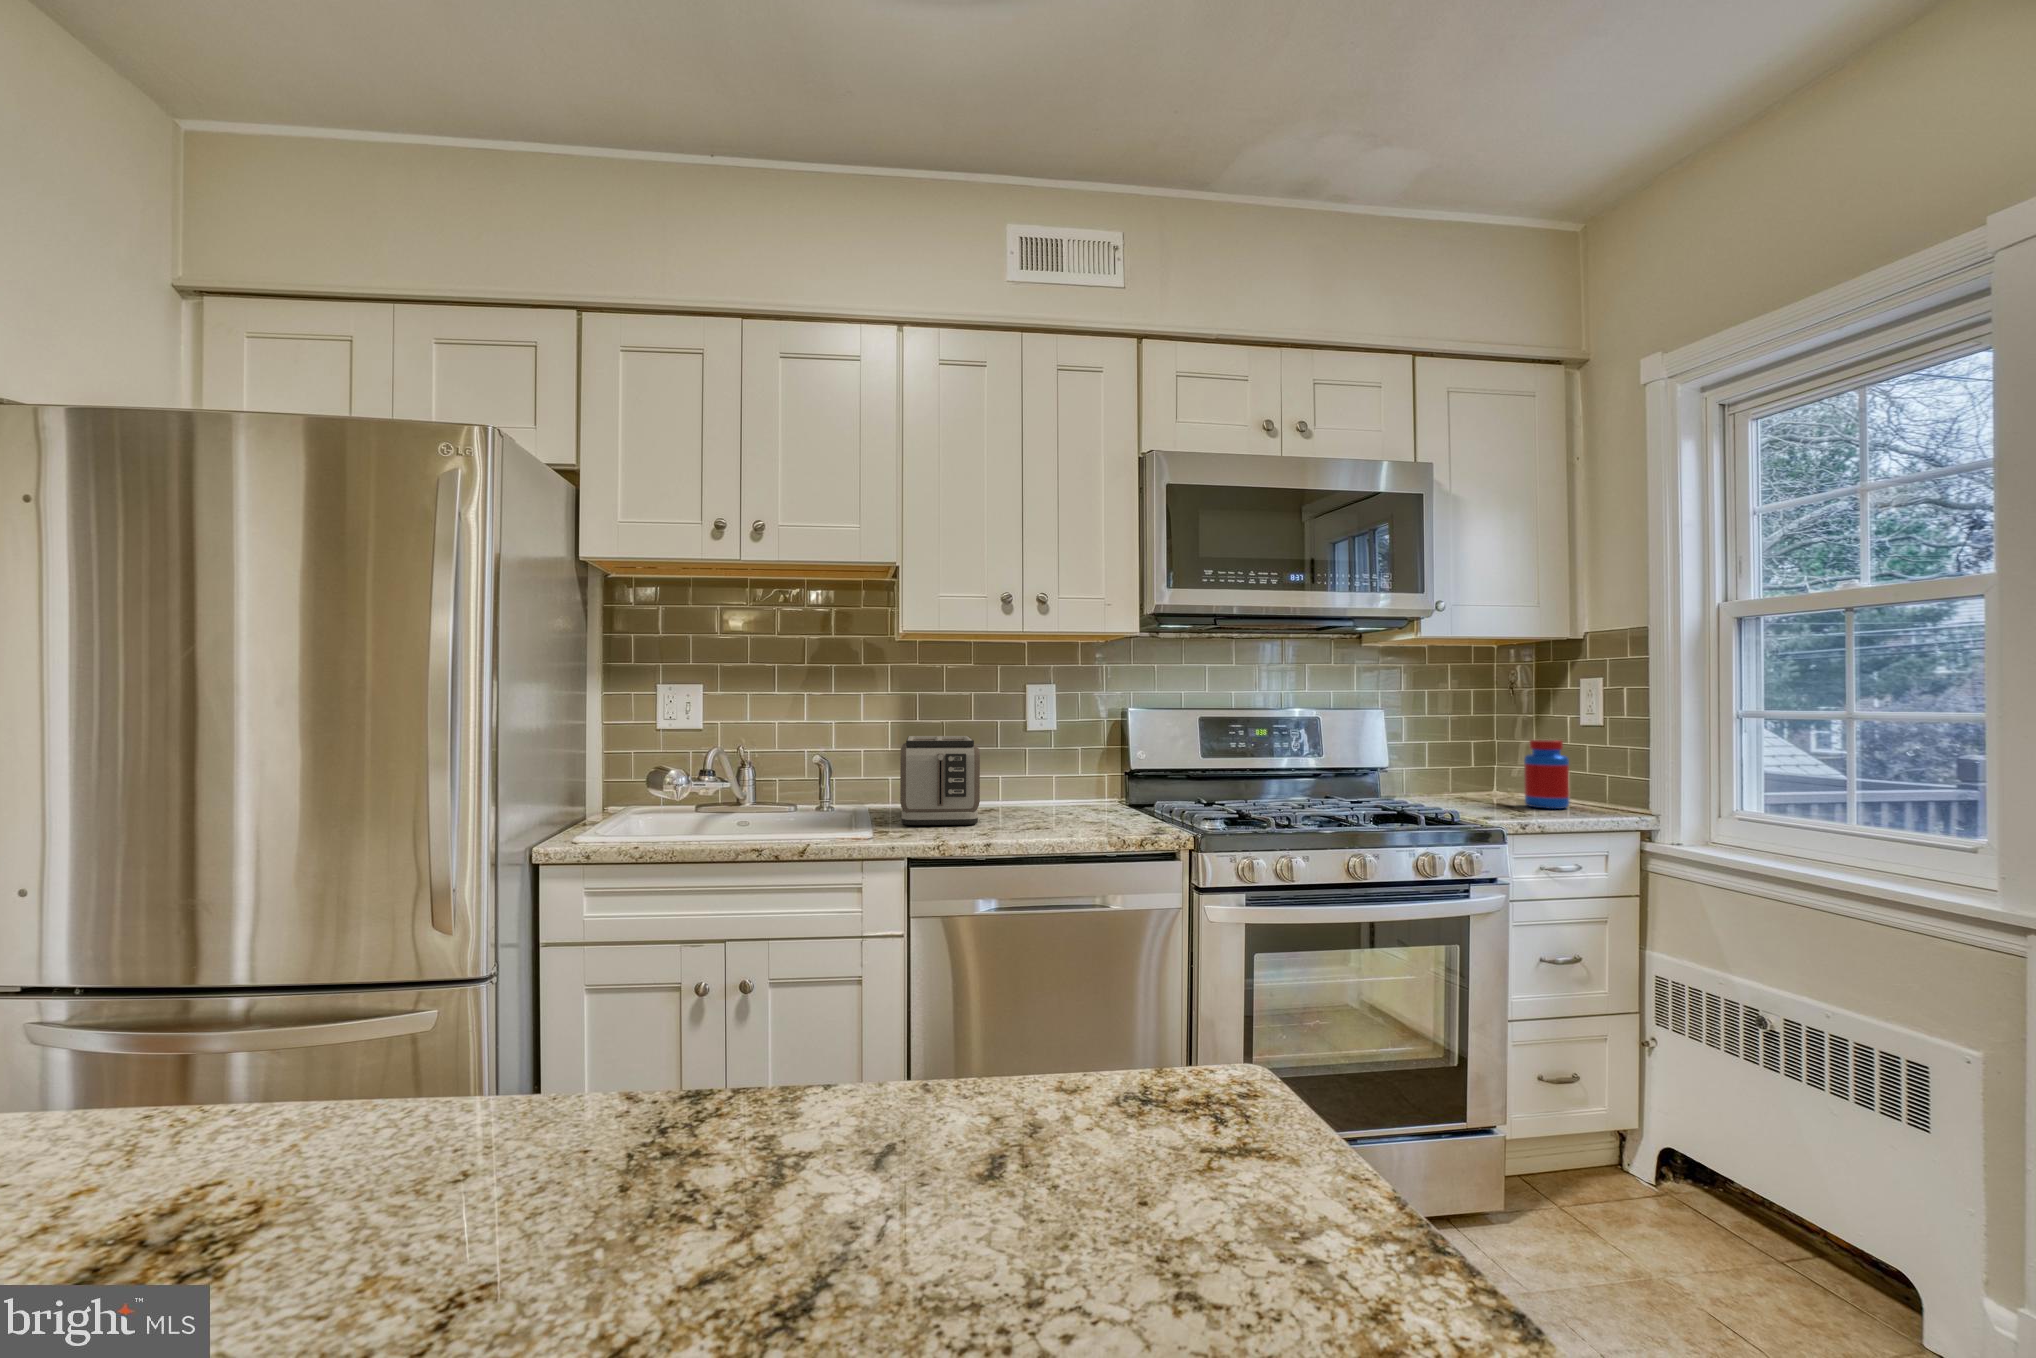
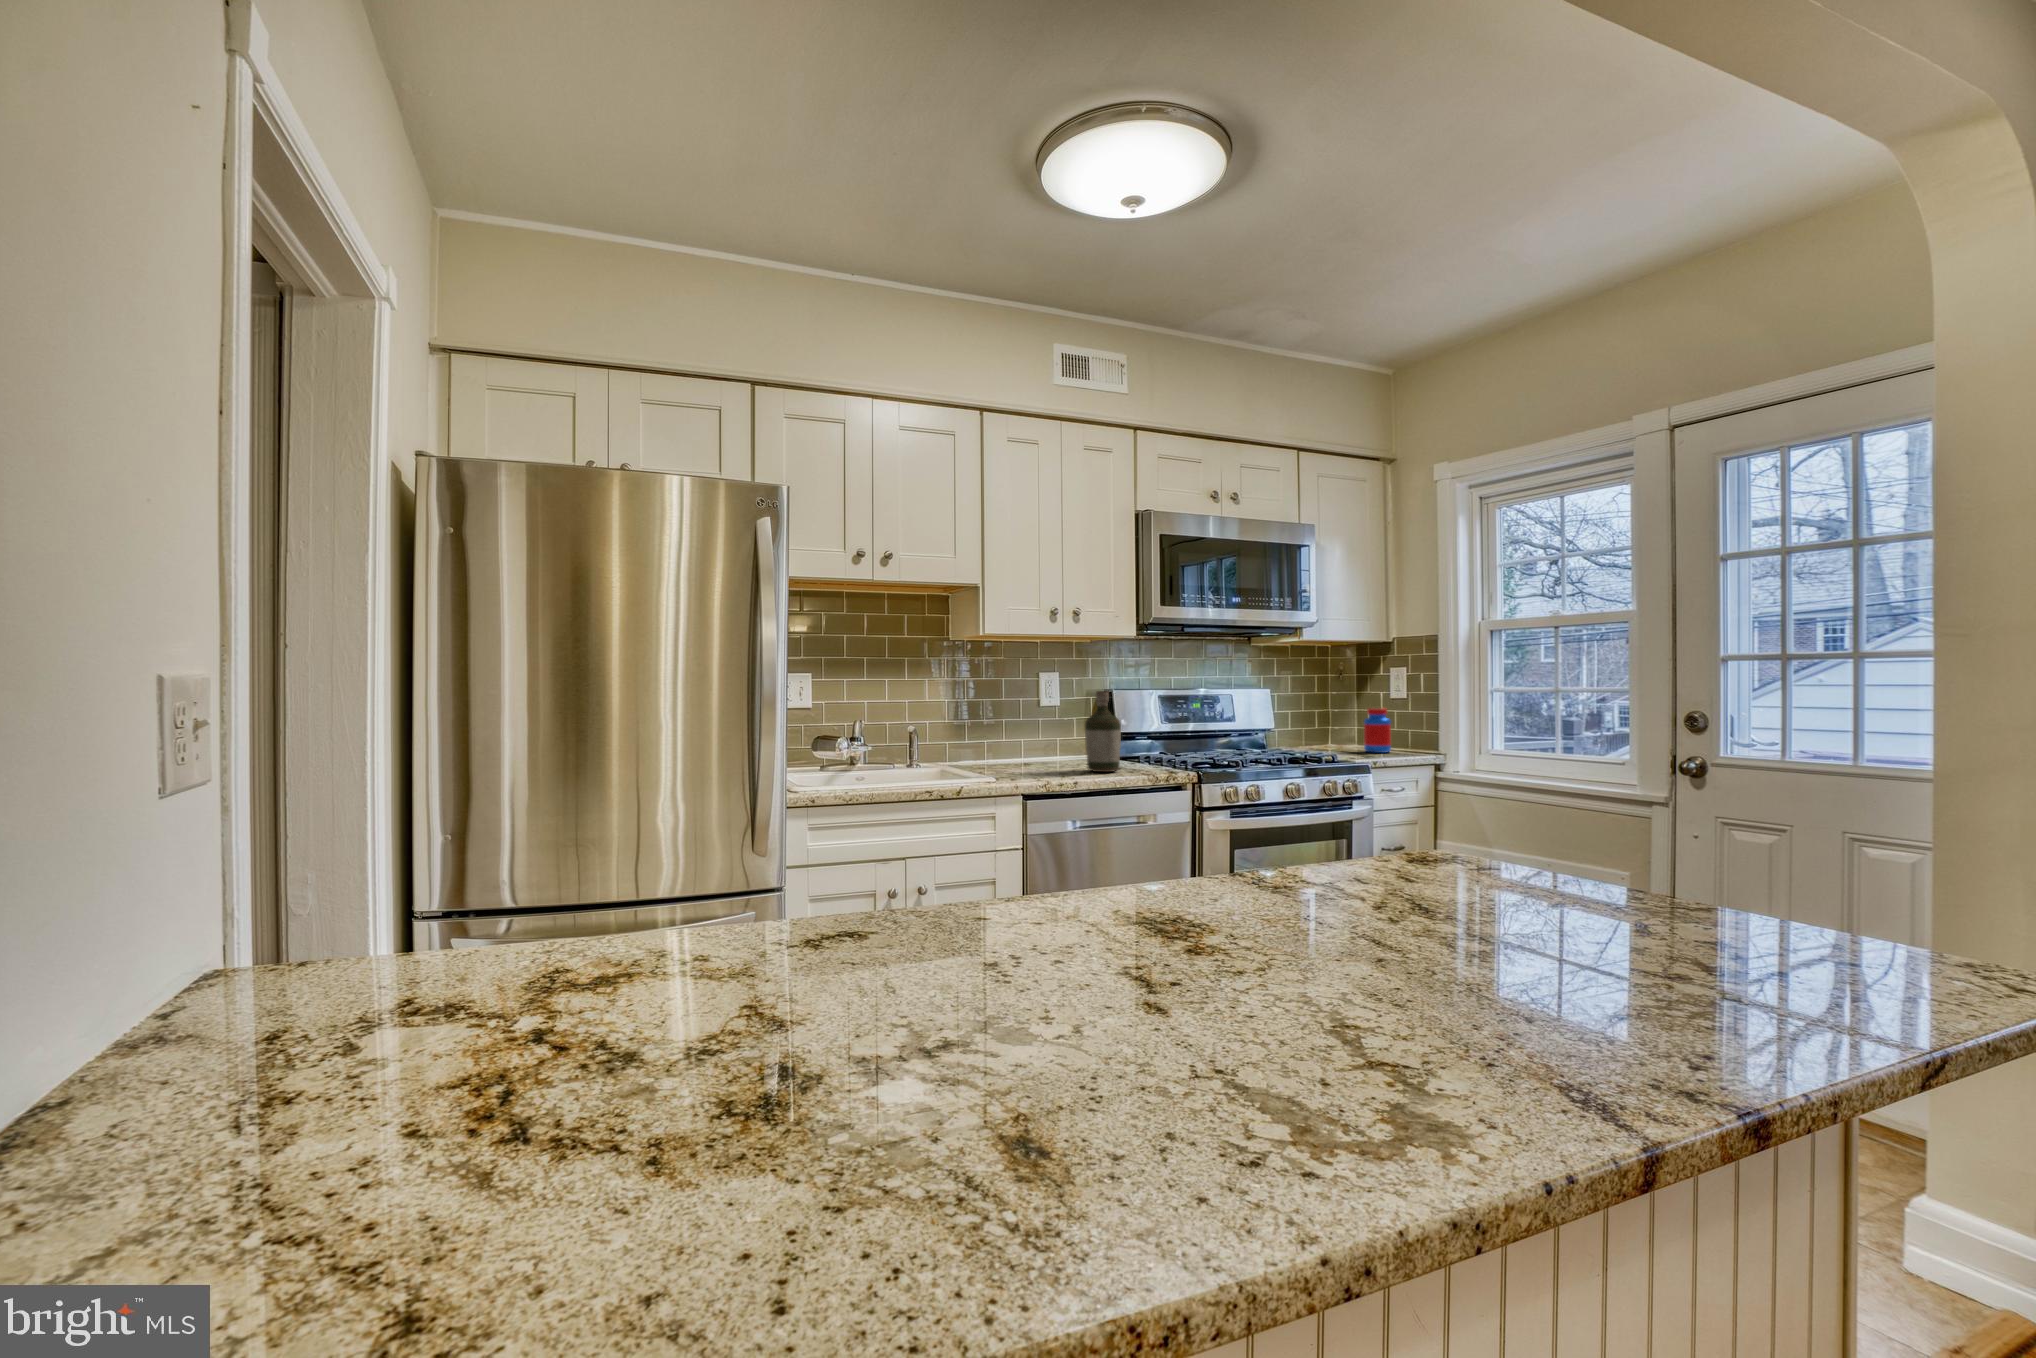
bottle: none [1039,710,1087,828] -> present [1085,691,1121,772]
toaster: present [900,736,980,825] -> none [966,712,1047,775]

